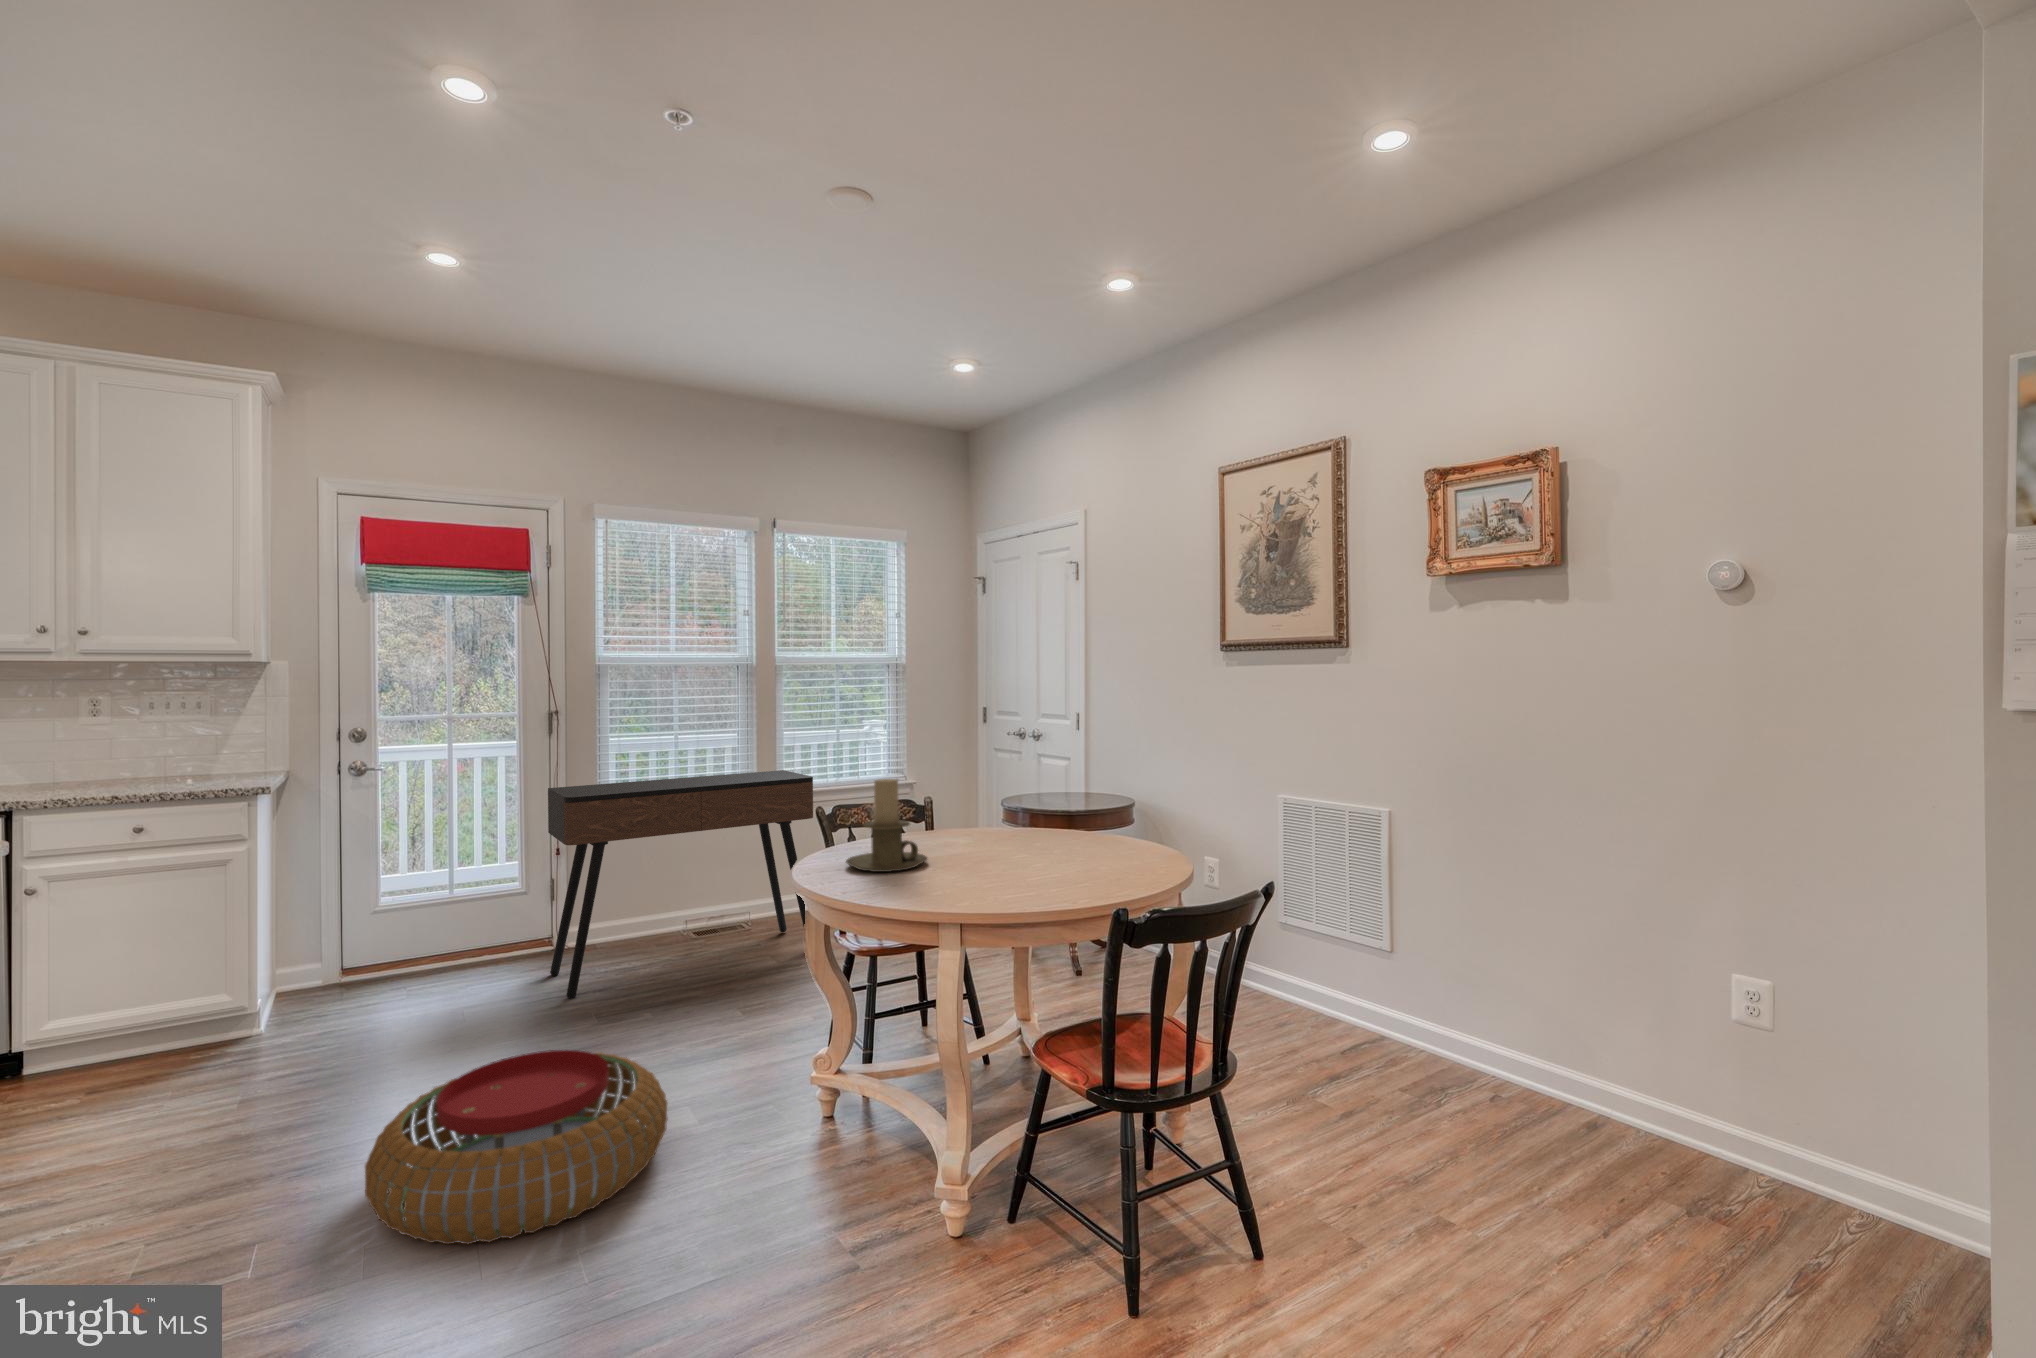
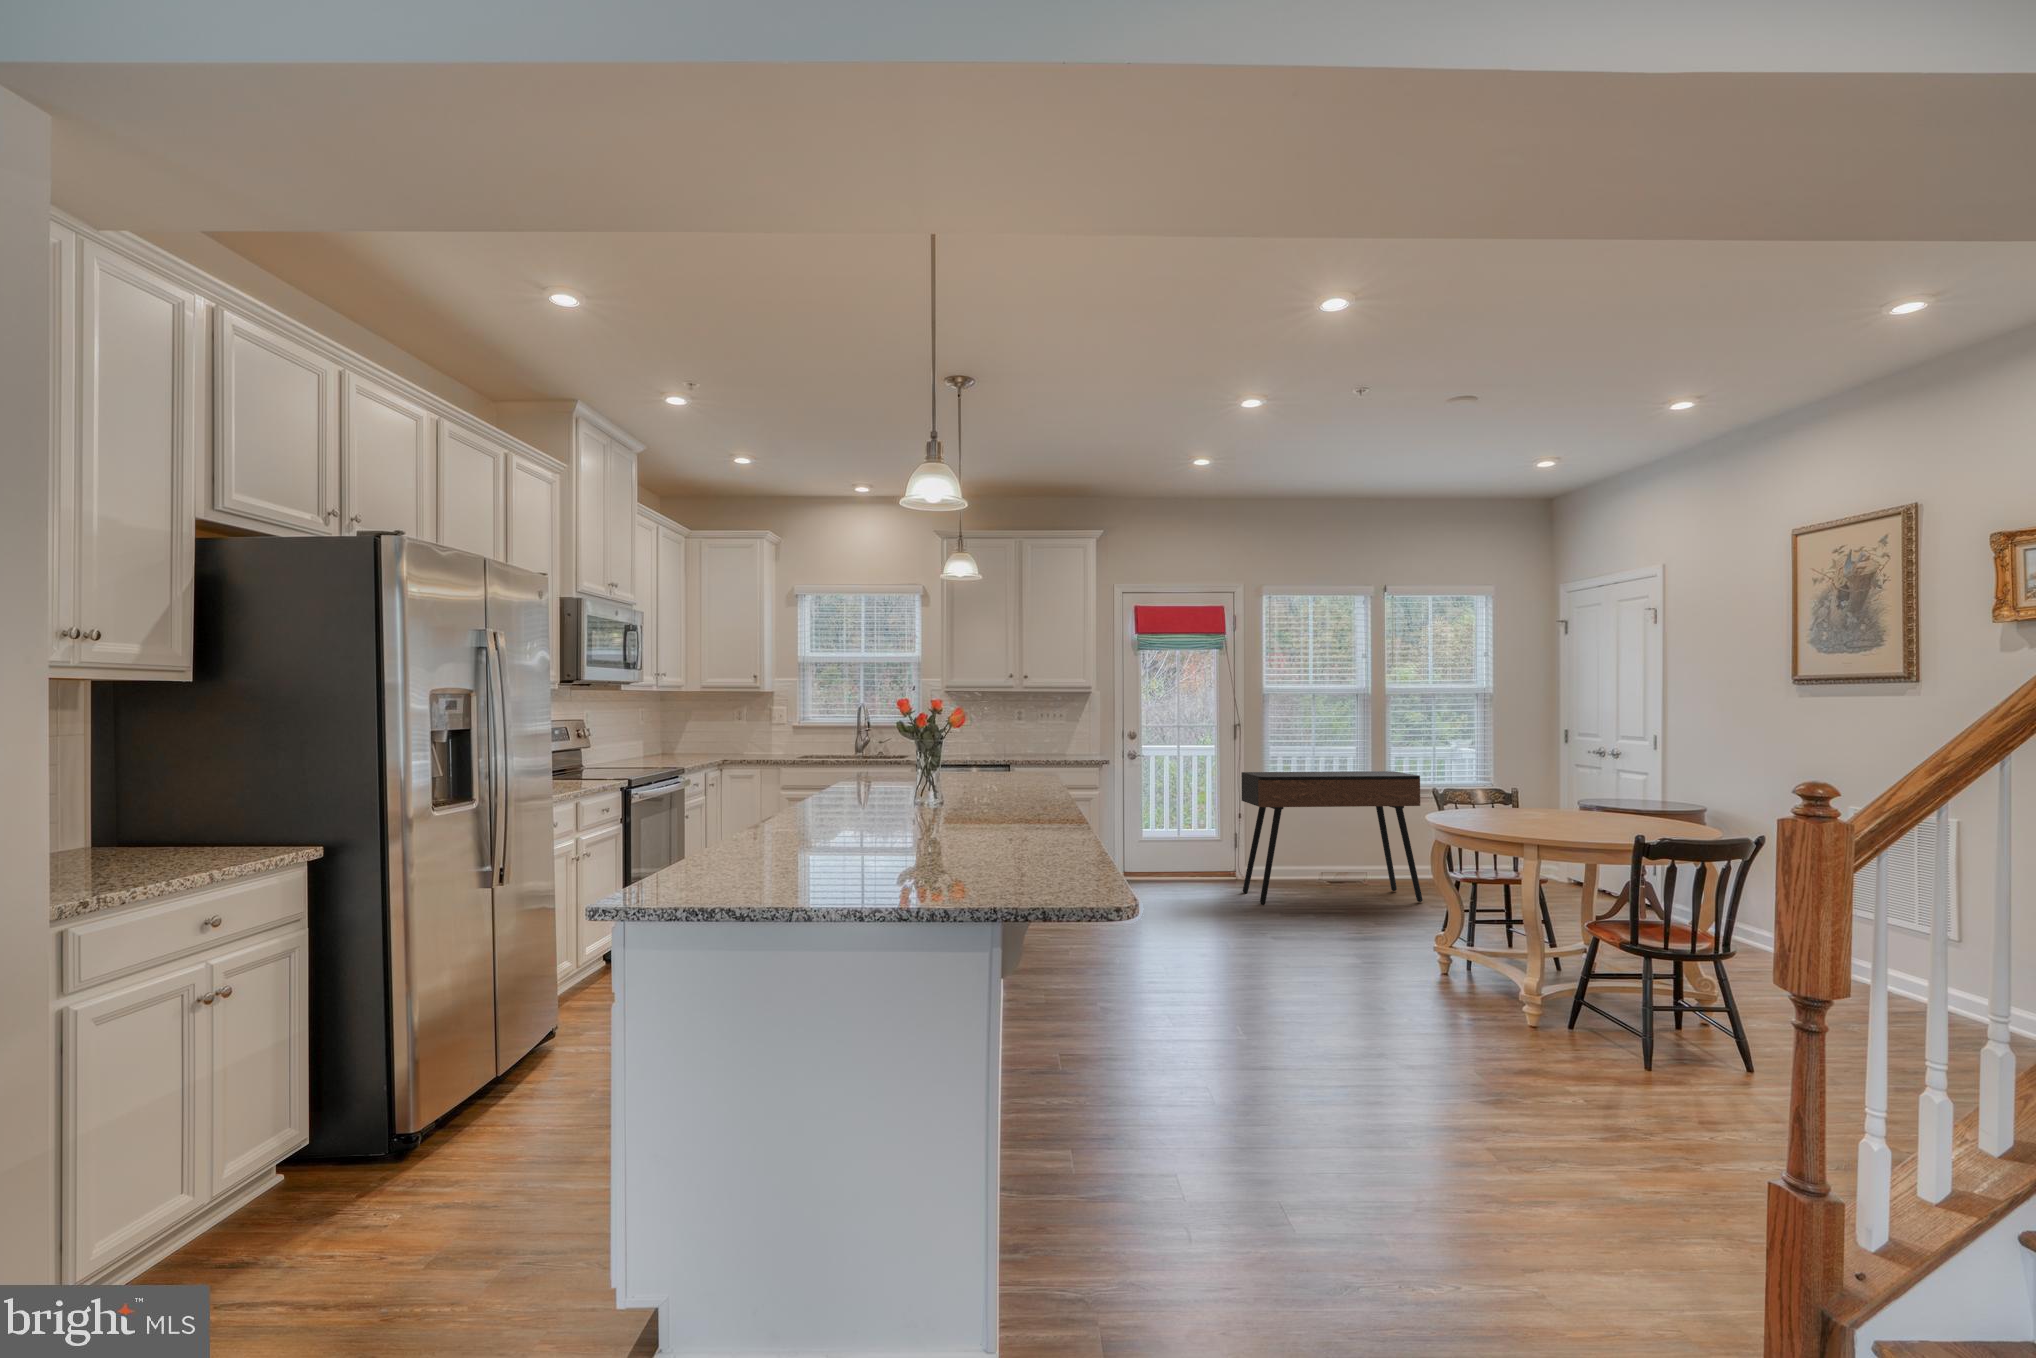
candle holder: present [846,779,927,872] -> none [1467,765,1523,821]
pouf: present [365,1050,667,1244] -> none [1213,905,1358,981]

